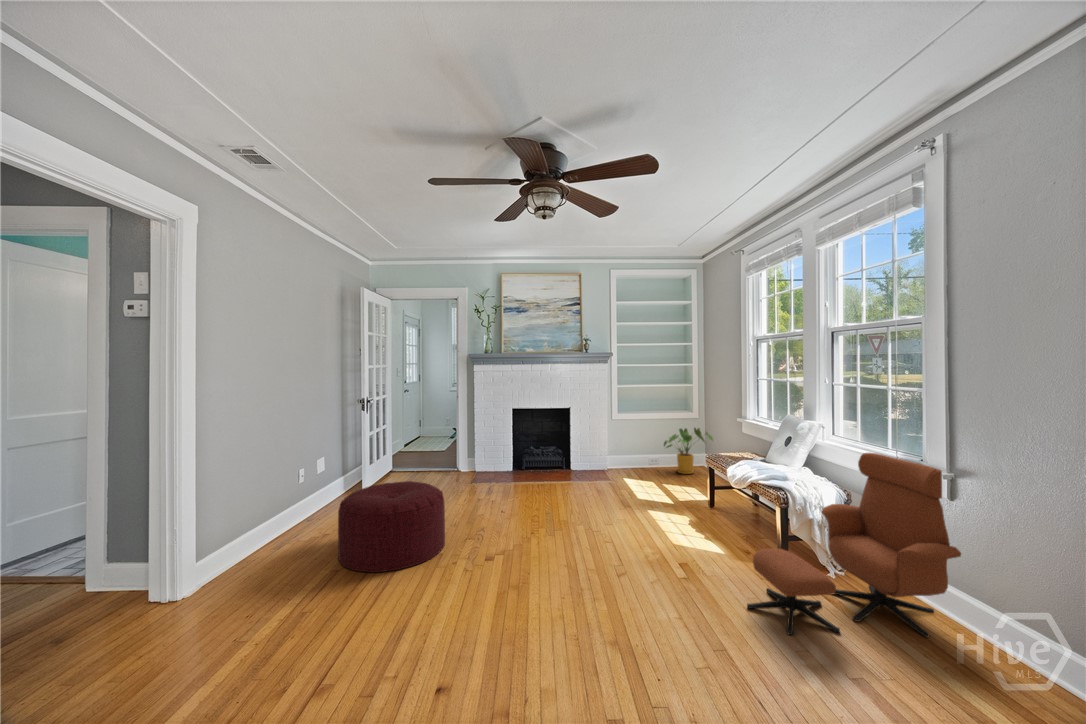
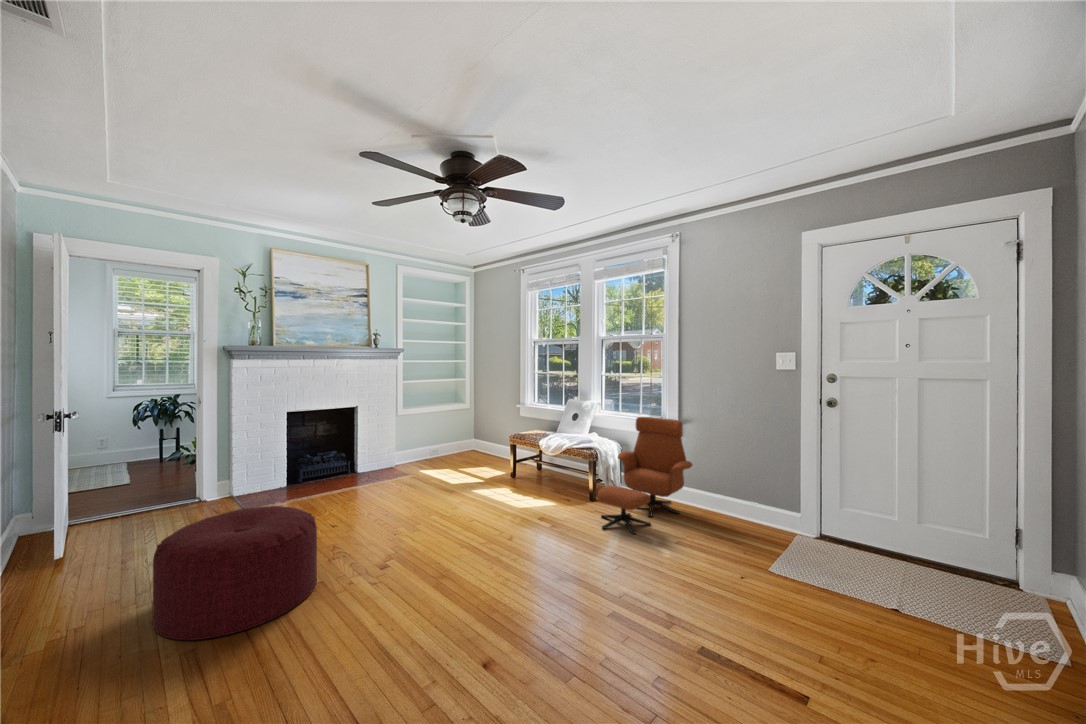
house plant: present [664,428,713,474] -> none [447,416,488,458]

